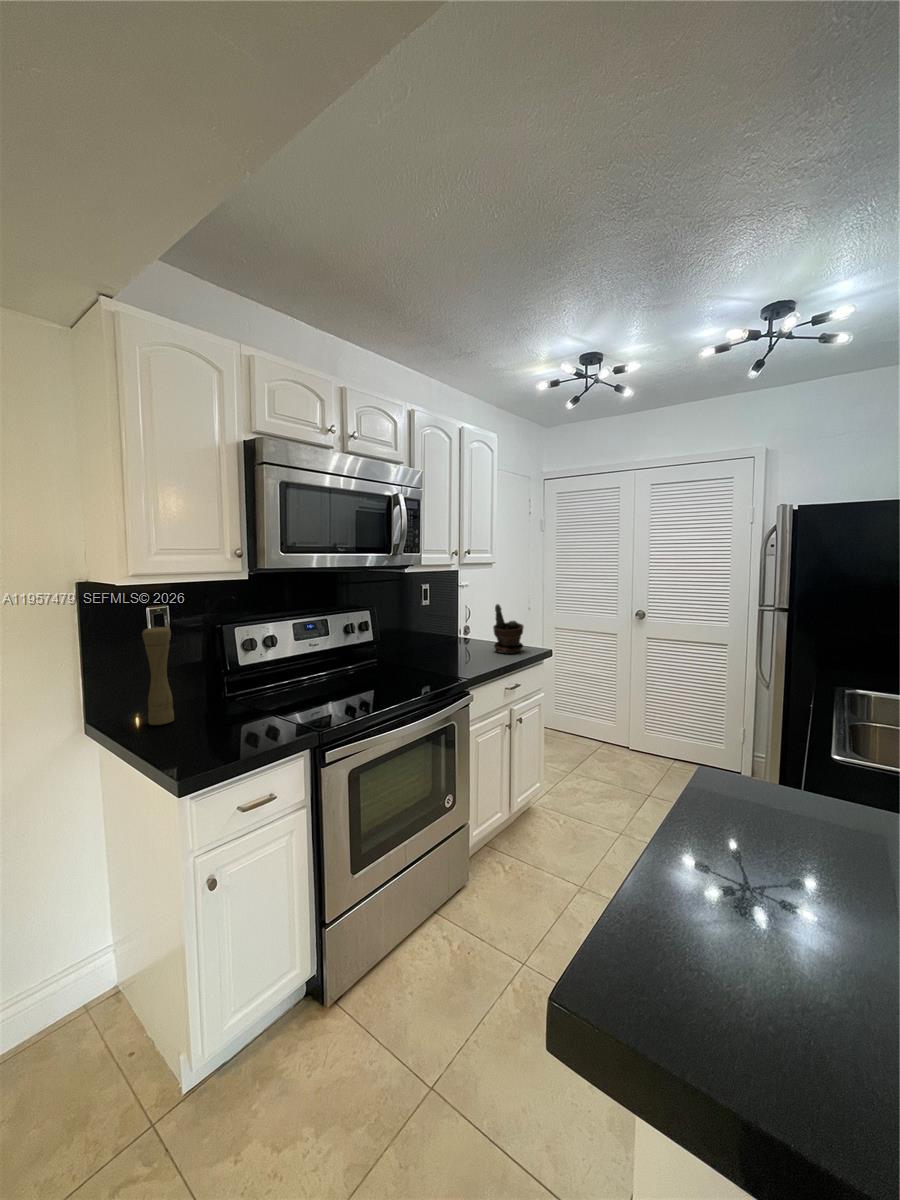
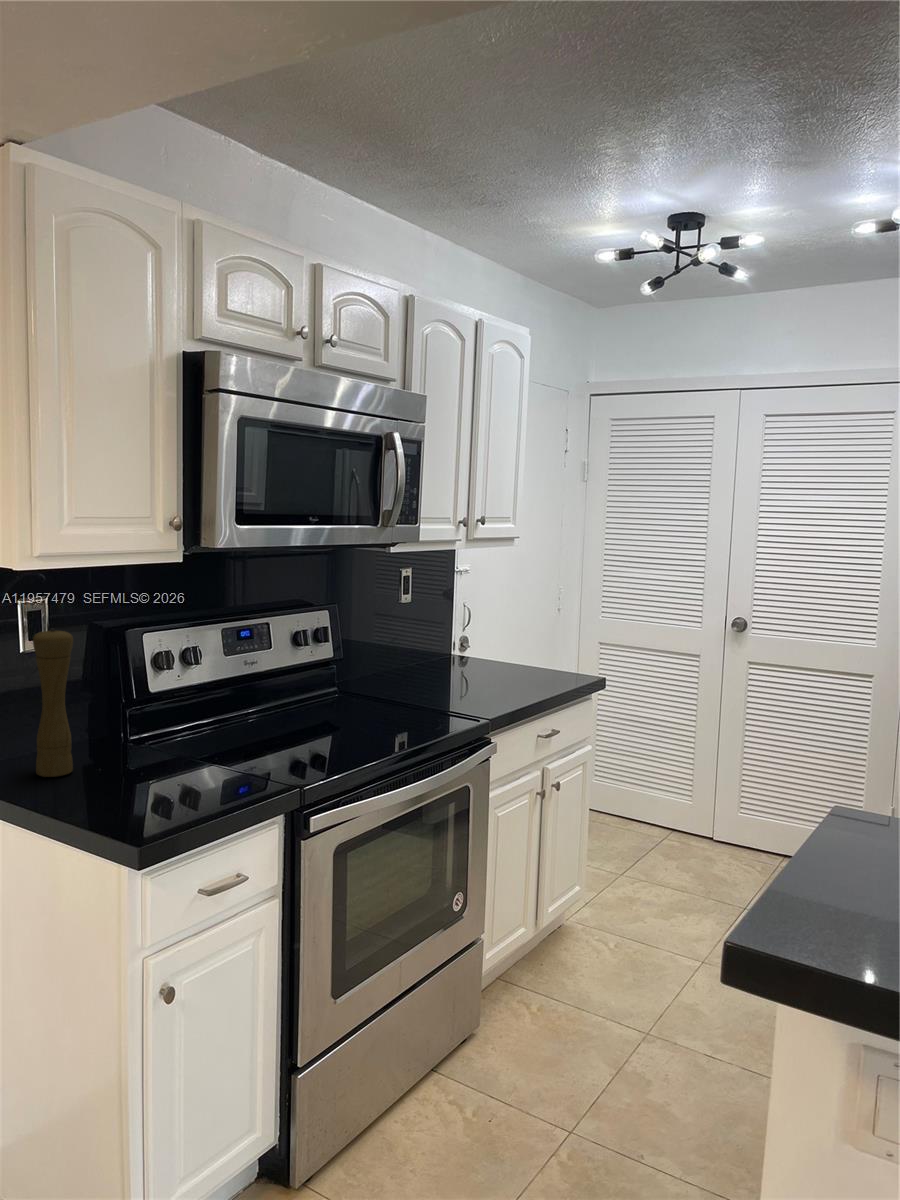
potted plant: present [493,604,523,654] -> none [517,603,566,682]

